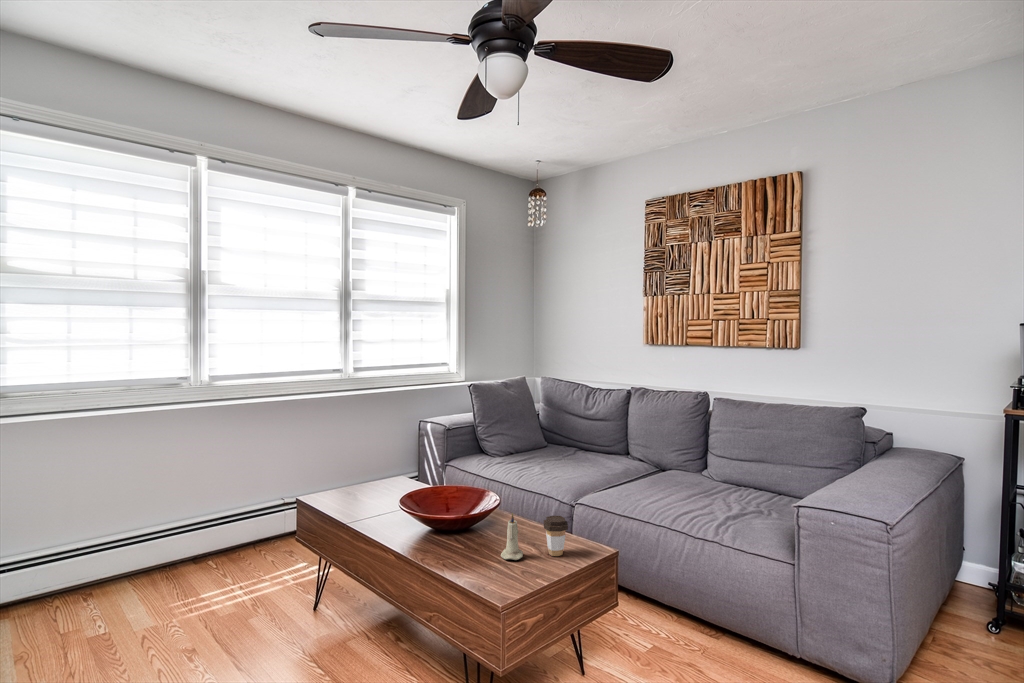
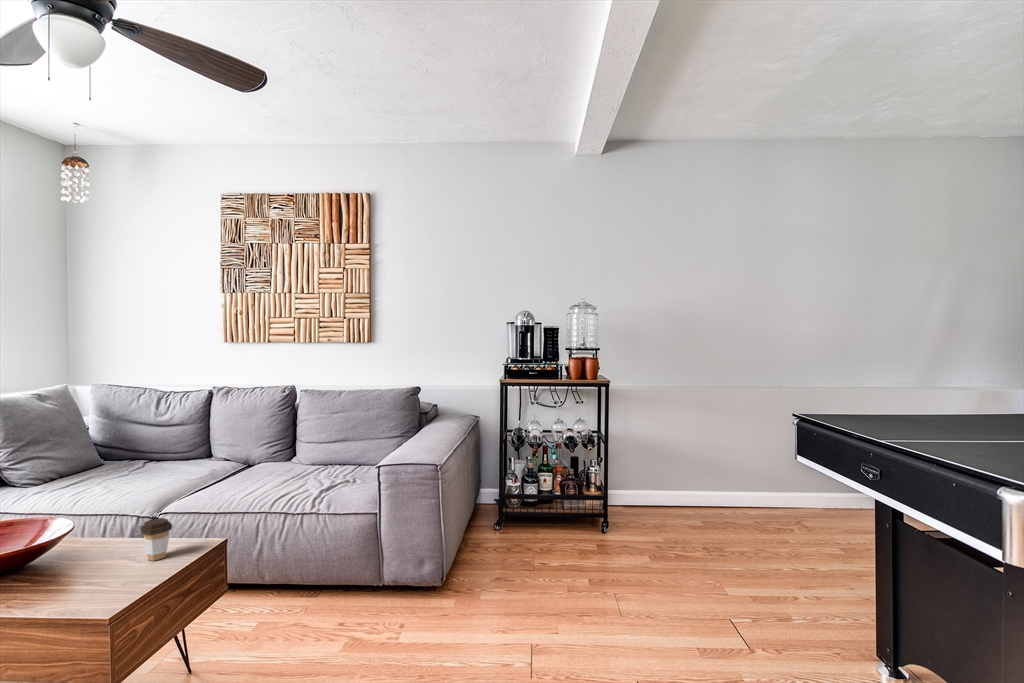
candle: present [501,513,523,560] -> none [87,525,117,578]

